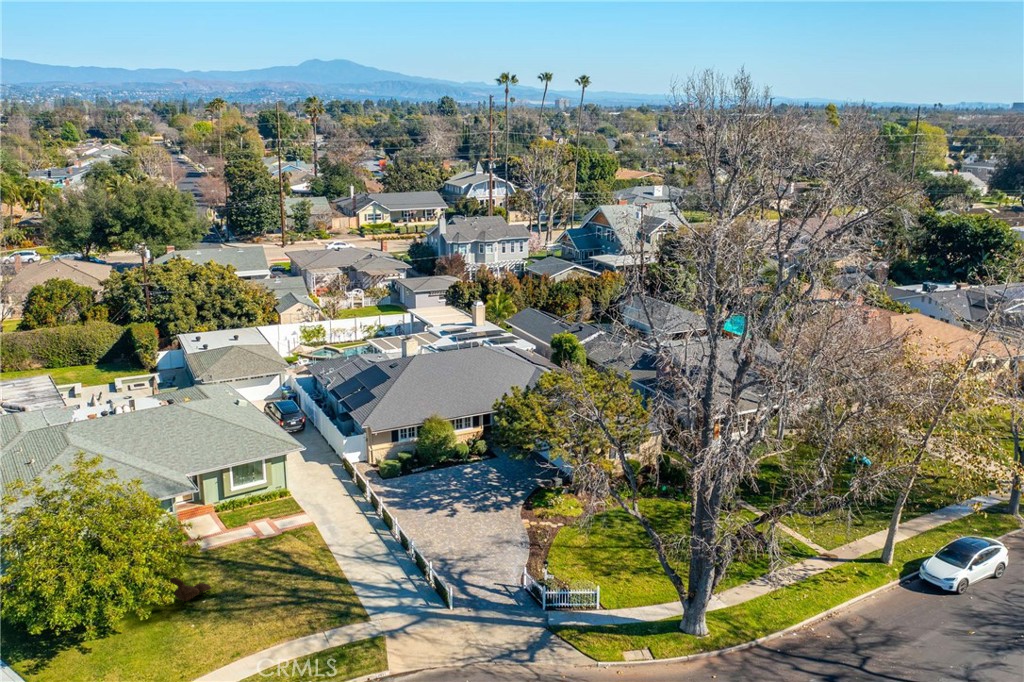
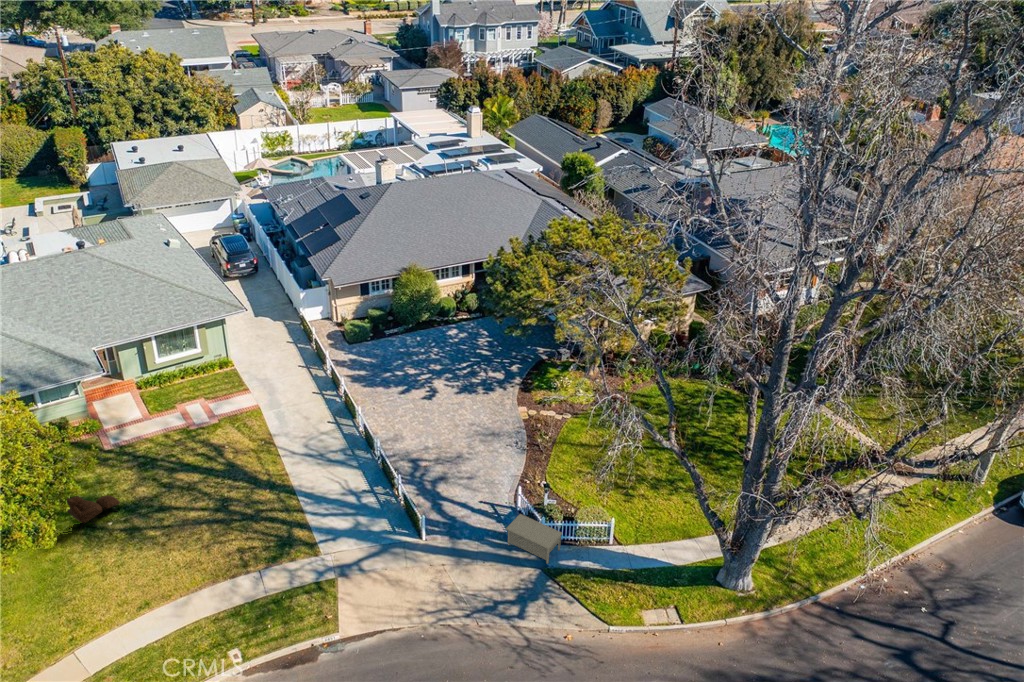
storage bench: none [517,588,561,624] -> present [506,514,562,563]

